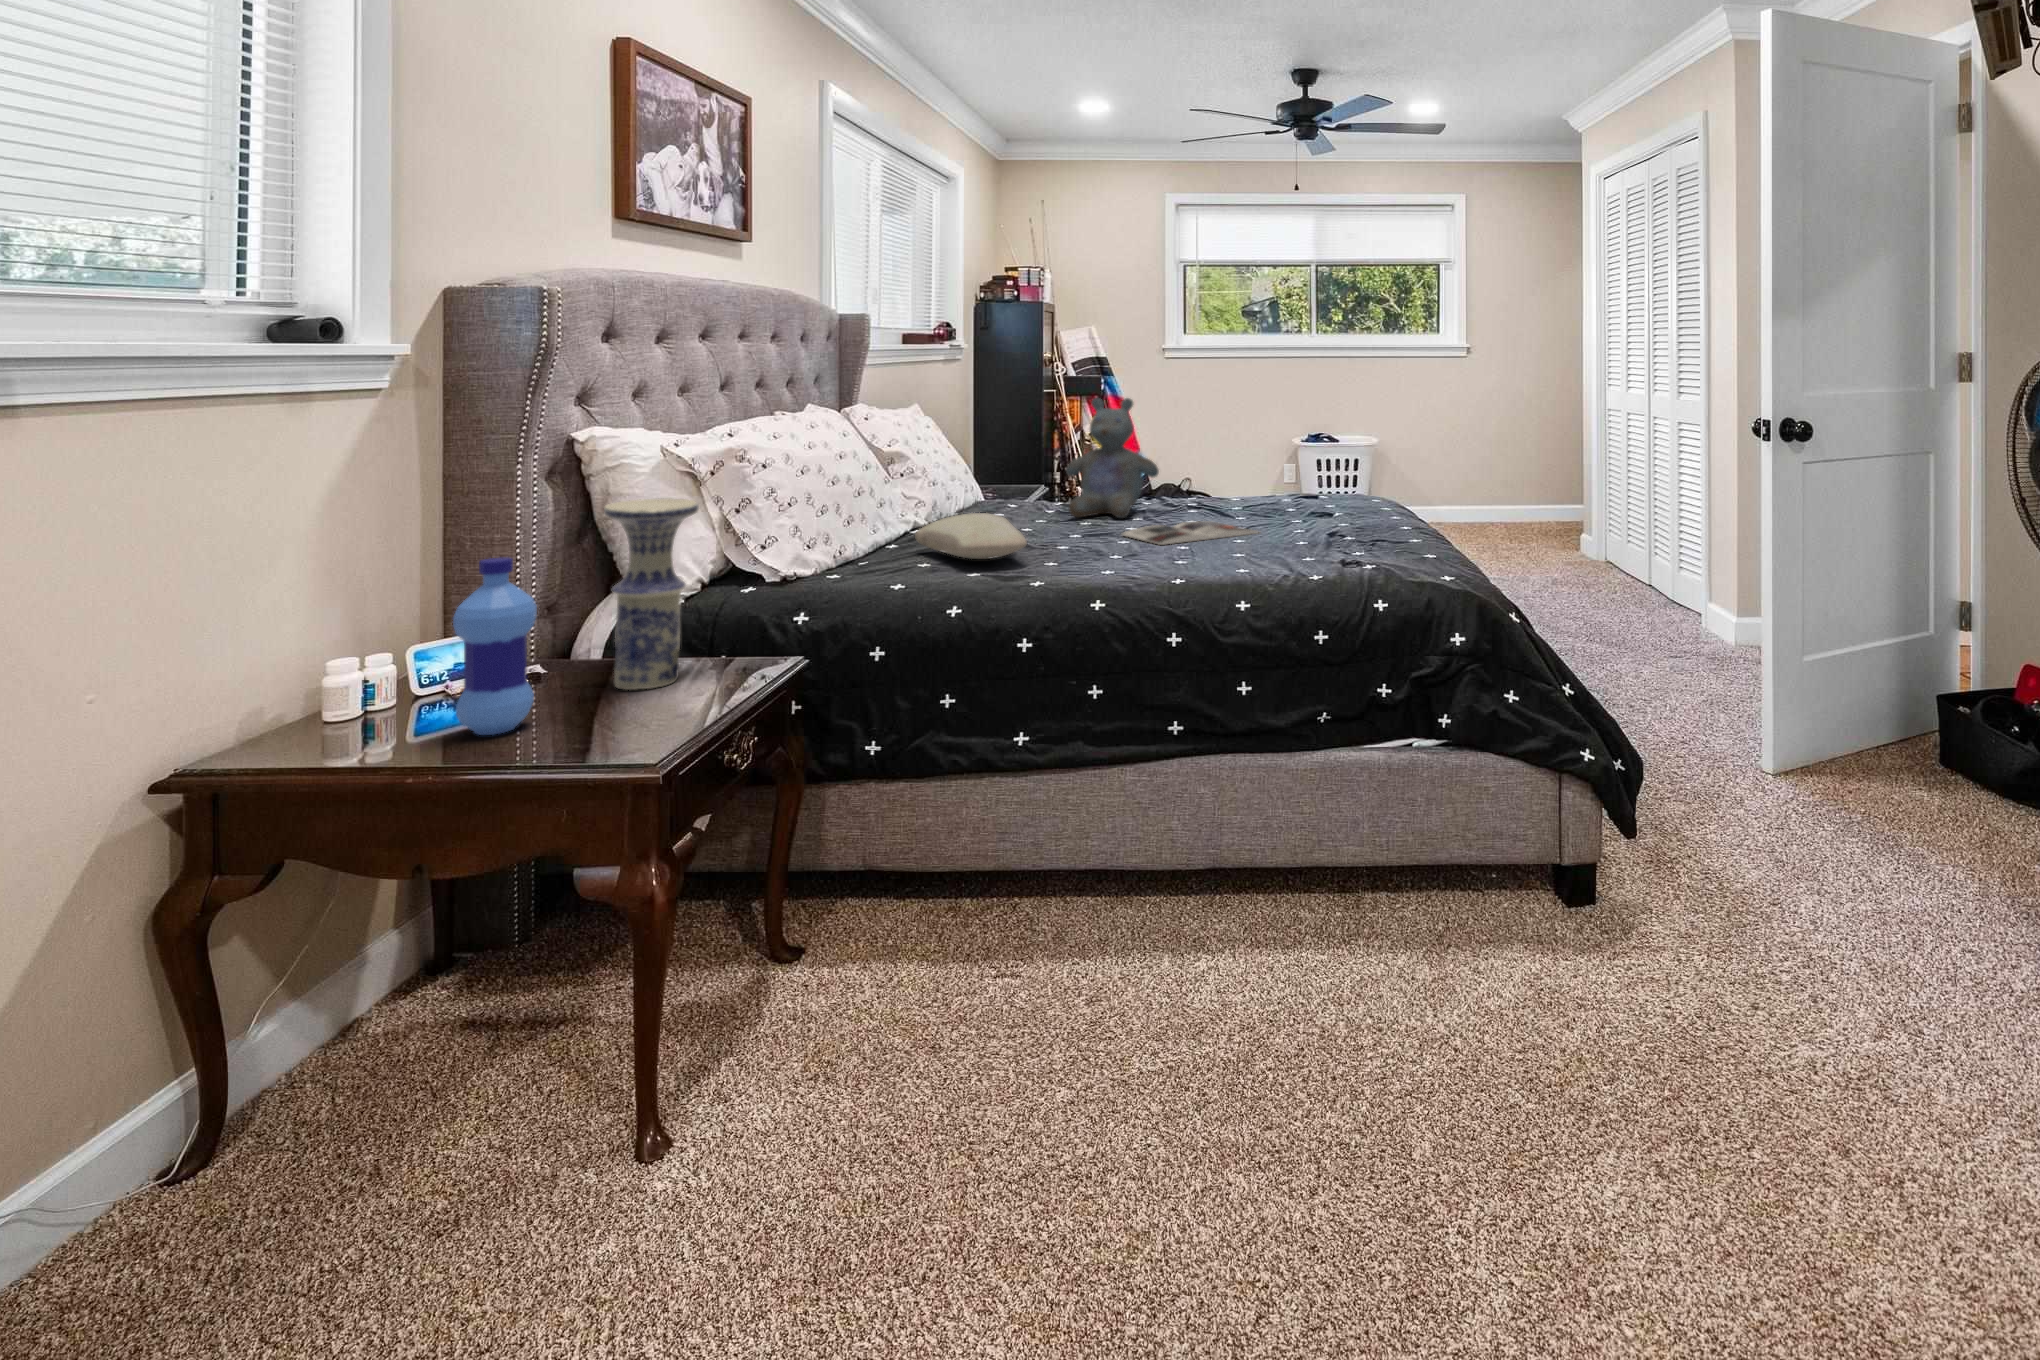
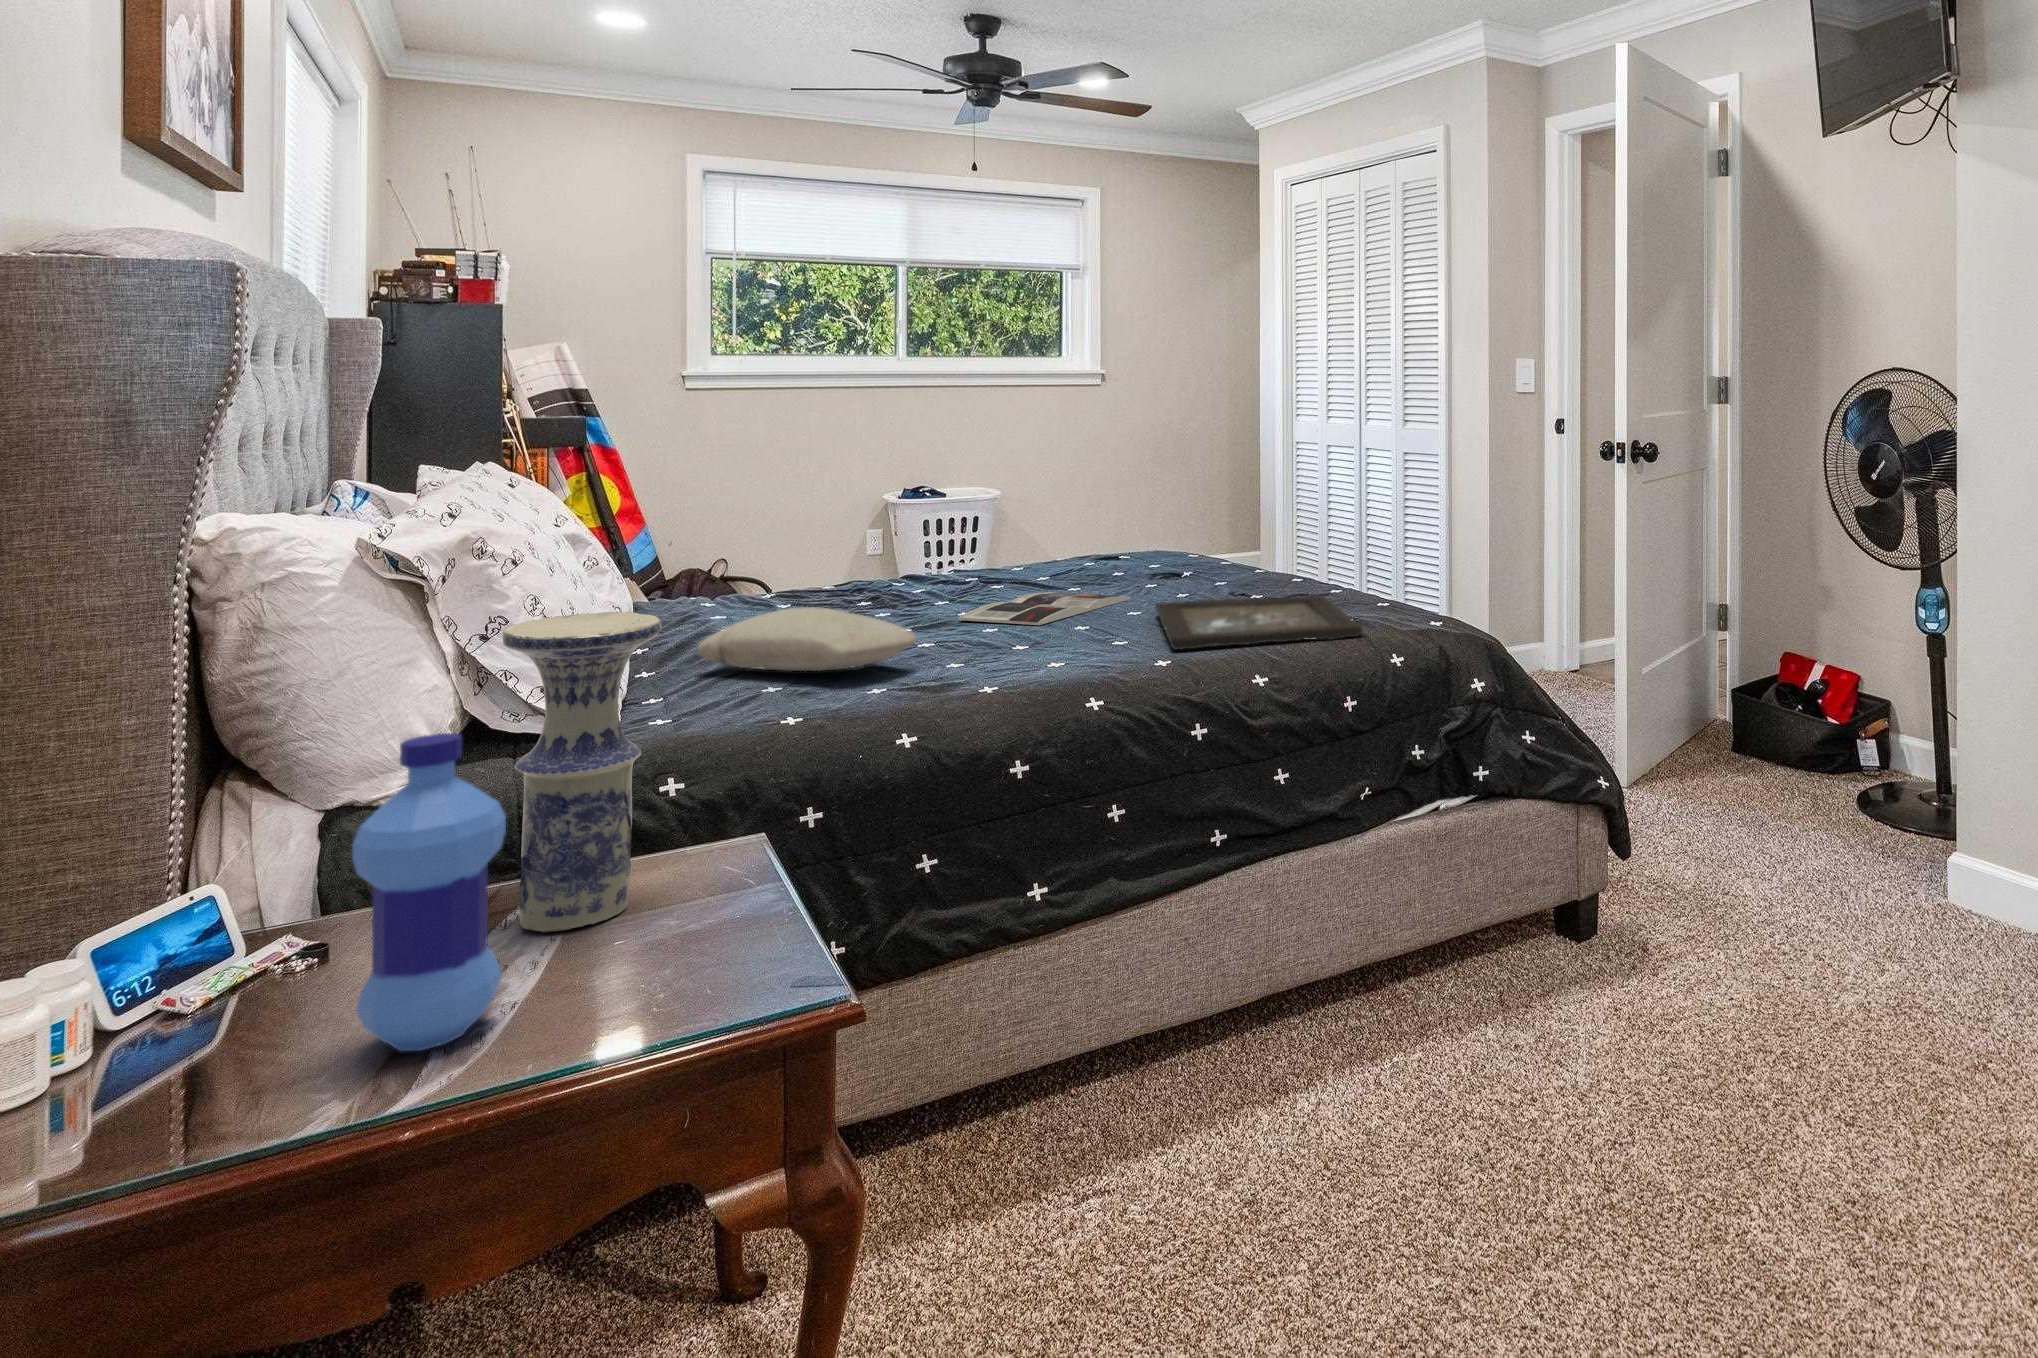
stuffed bear: present [1066,398,1159,518] -> none [802,442,940,606]
tray: none [1194,537,1383,582] -> present [1155,596,1362,650]

